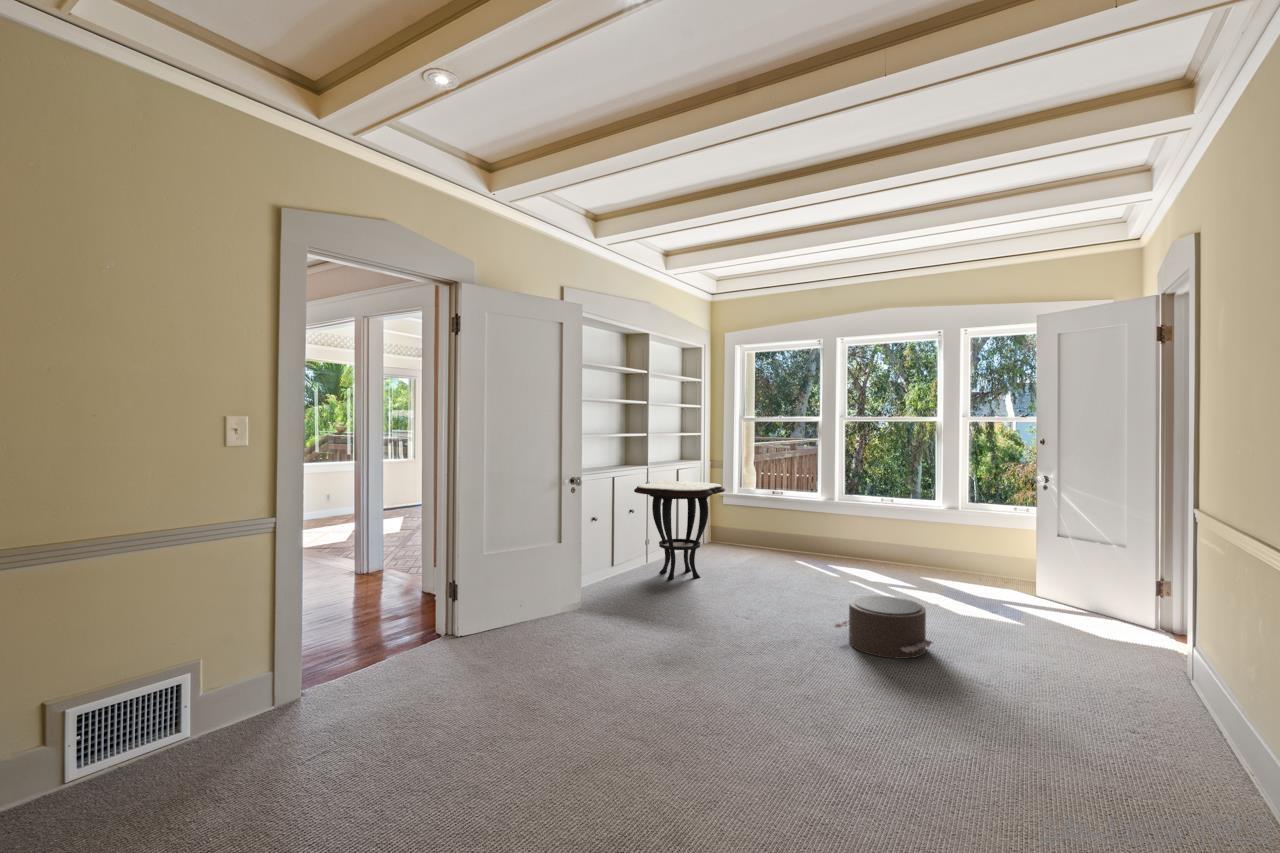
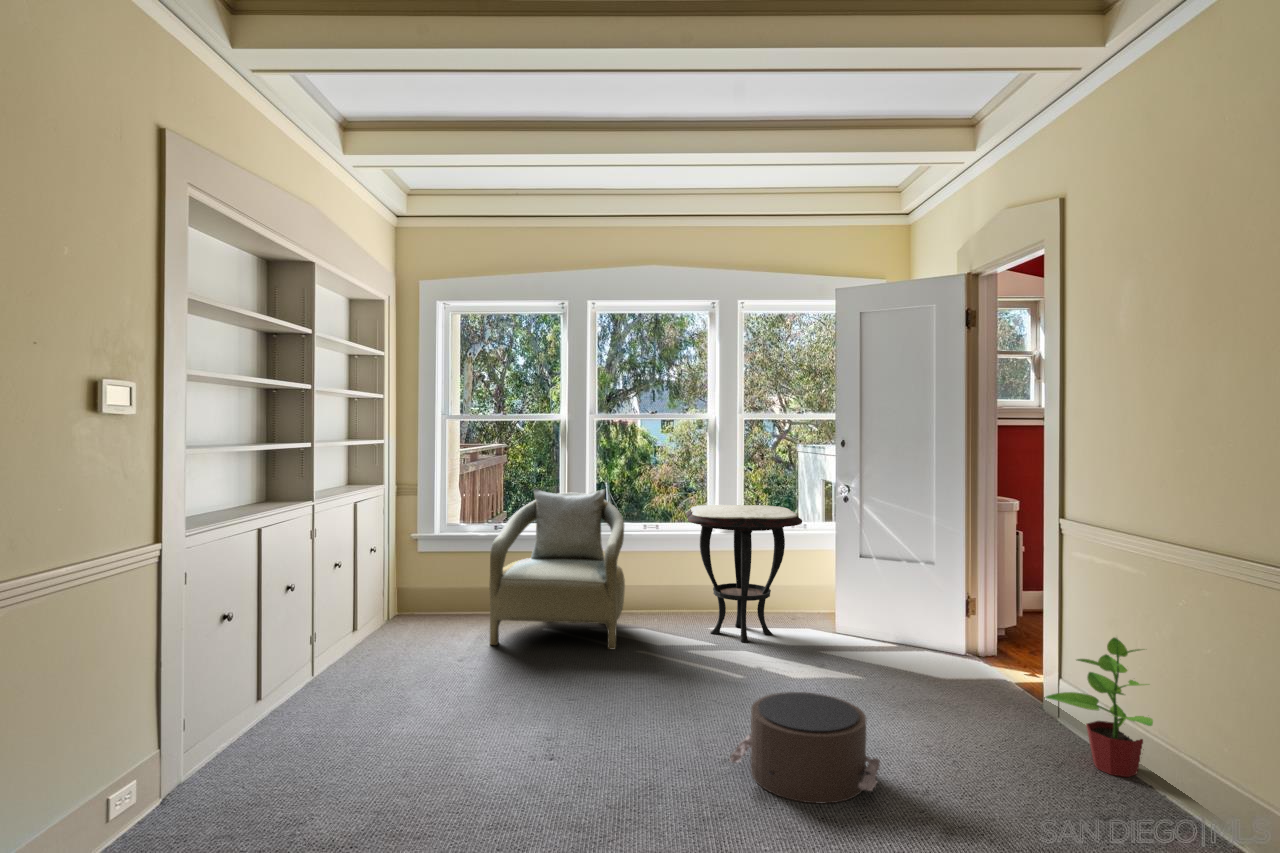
armchair: none [753,467,849,575] -> present [490,489,625,649]
side table: present [634,481,725,580] -> present [686,505,802,643]
potted plant: none [1091,584,1193,693] -> present [1046,638,1153,777]

